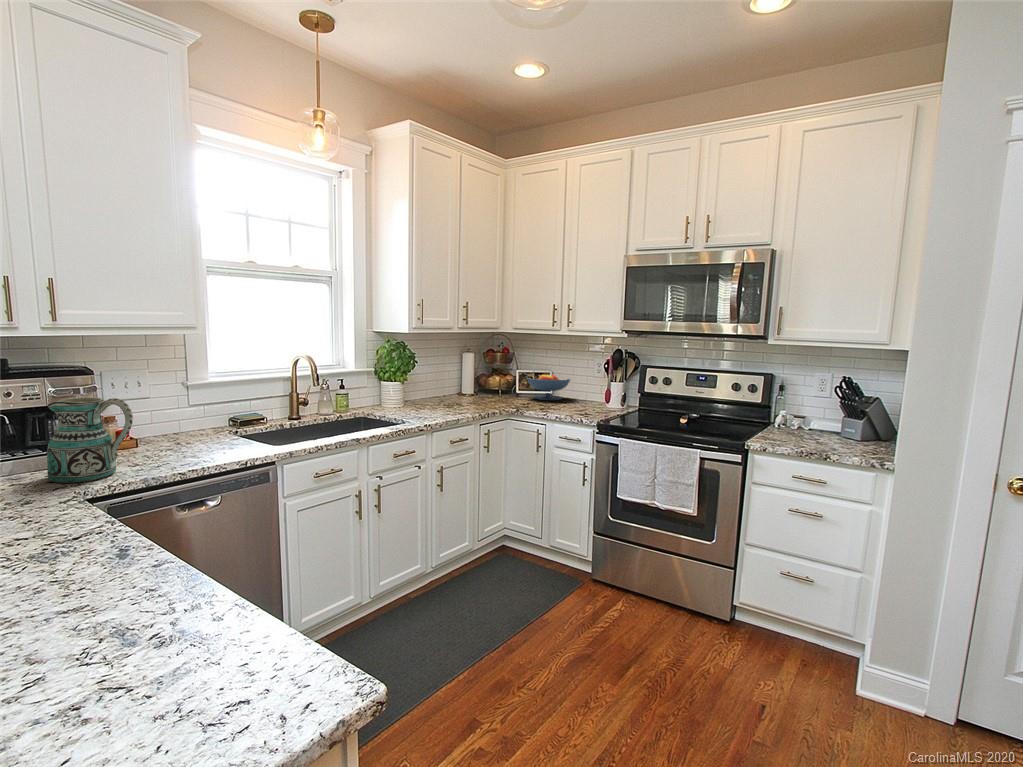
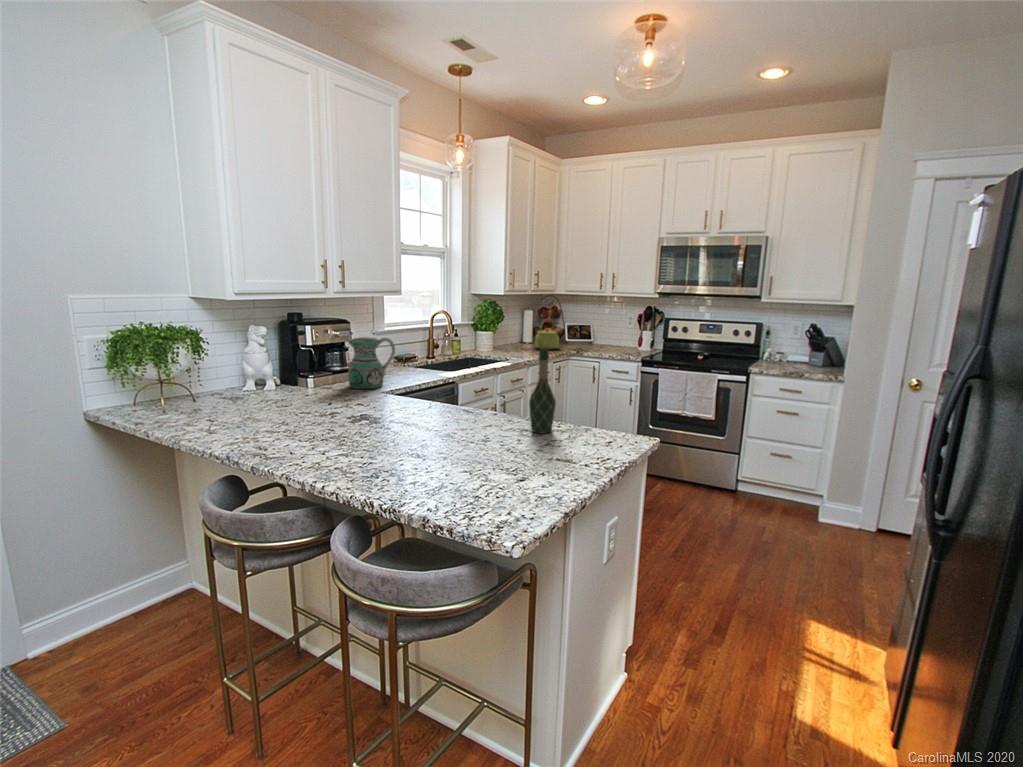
kettle: none [463,365,500,405] -> present [535,319,559,349]
fruit bowl: present [527,374,570,400] -> none [573,323,608,346]
wine bottle: none [121,450,192,643] -> present [529,349,556,433]

